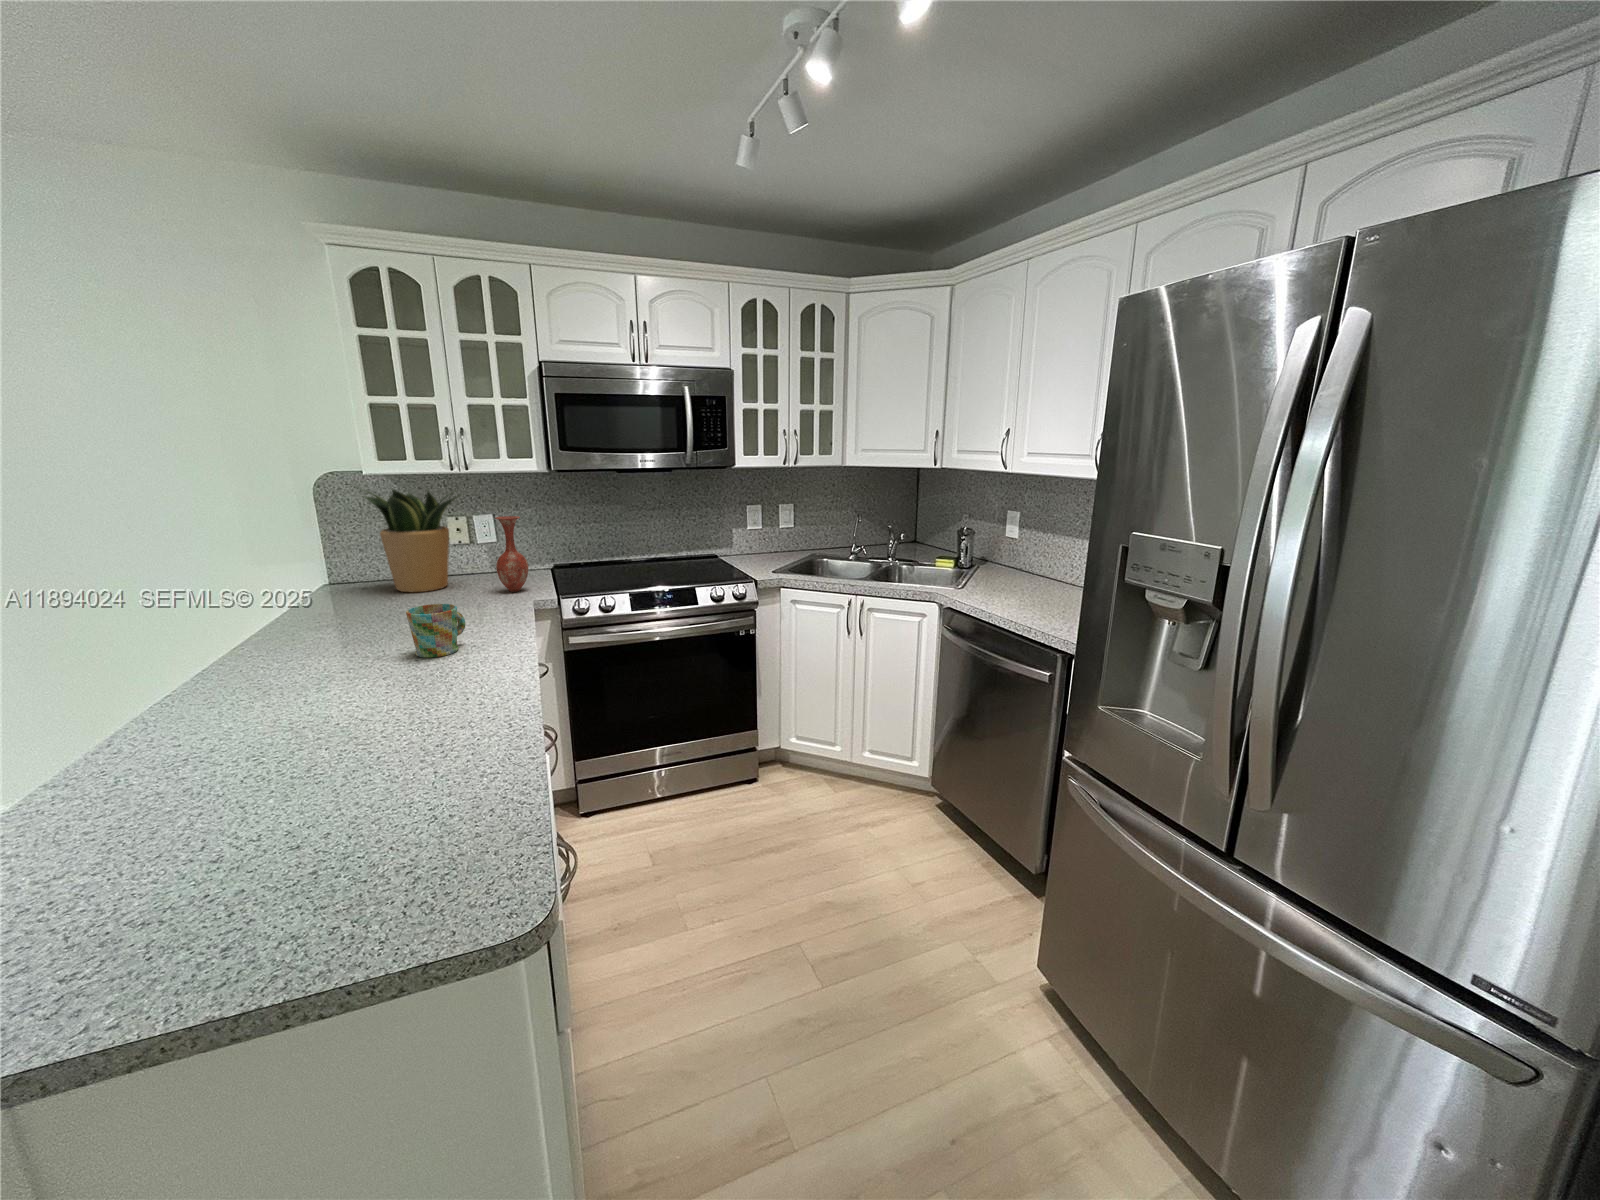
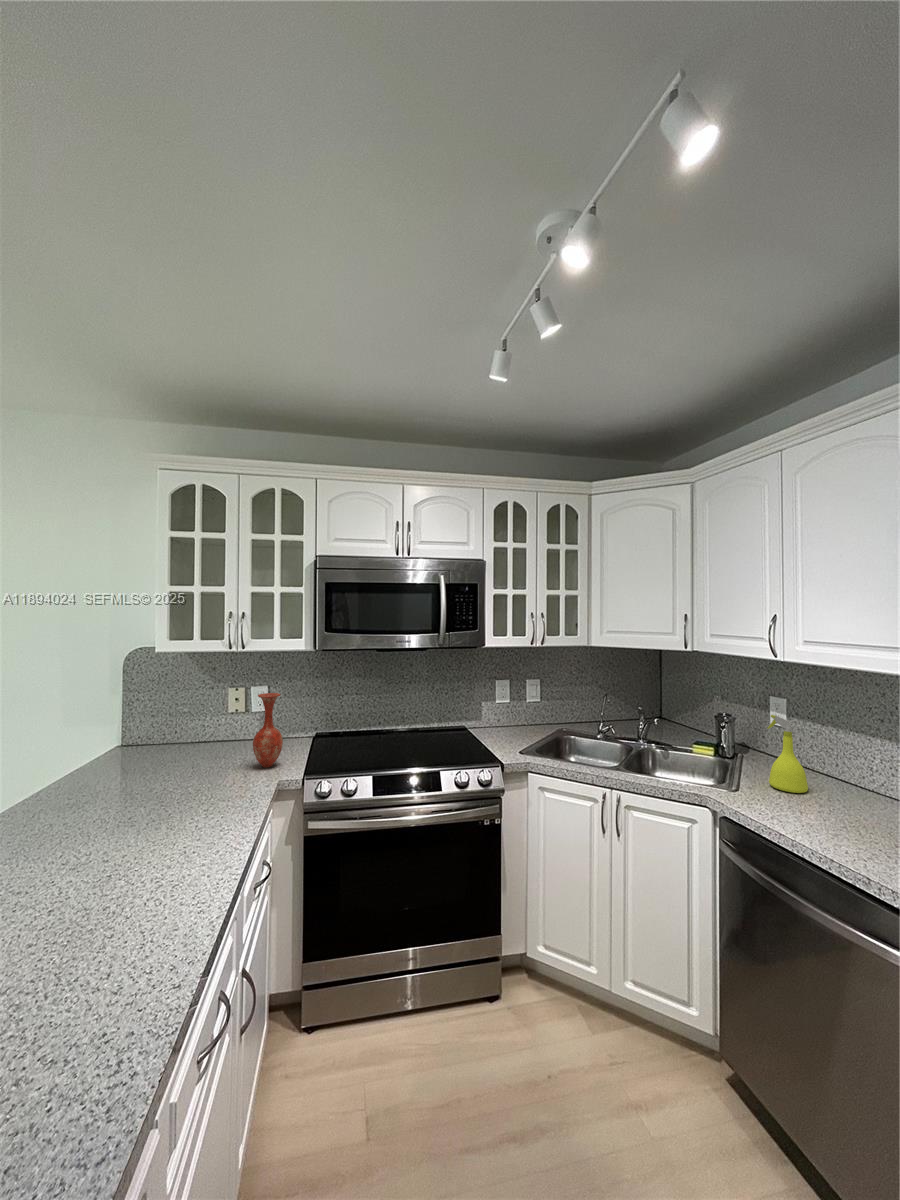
potted plant: present [354,486,456,592] -> none [144,663,237,762]
spray bottle: none [989,521,1018,586] -> present [767,715,808,793]
mug: present [406,604,465,657] -> none [103,809,174,882]

